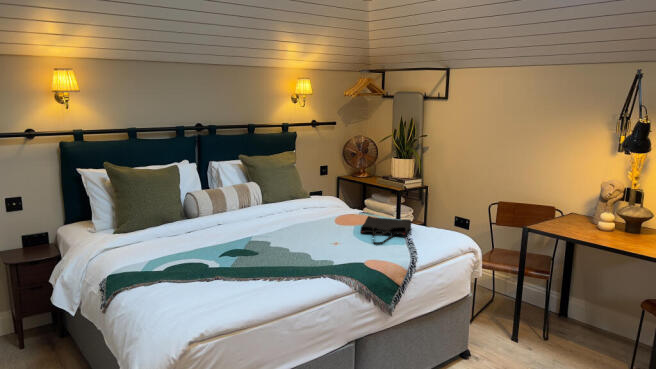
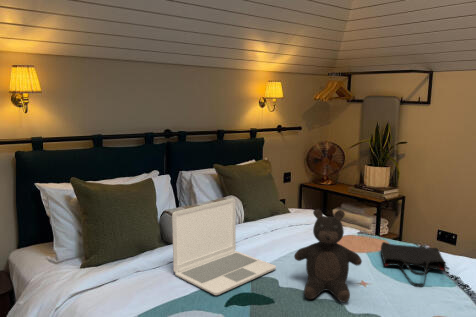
laptop: none [184,179,271,249] -> present [172,198,276,295]
teddy bear: none [280,183,330,253] -> present [294,209,362,302]

